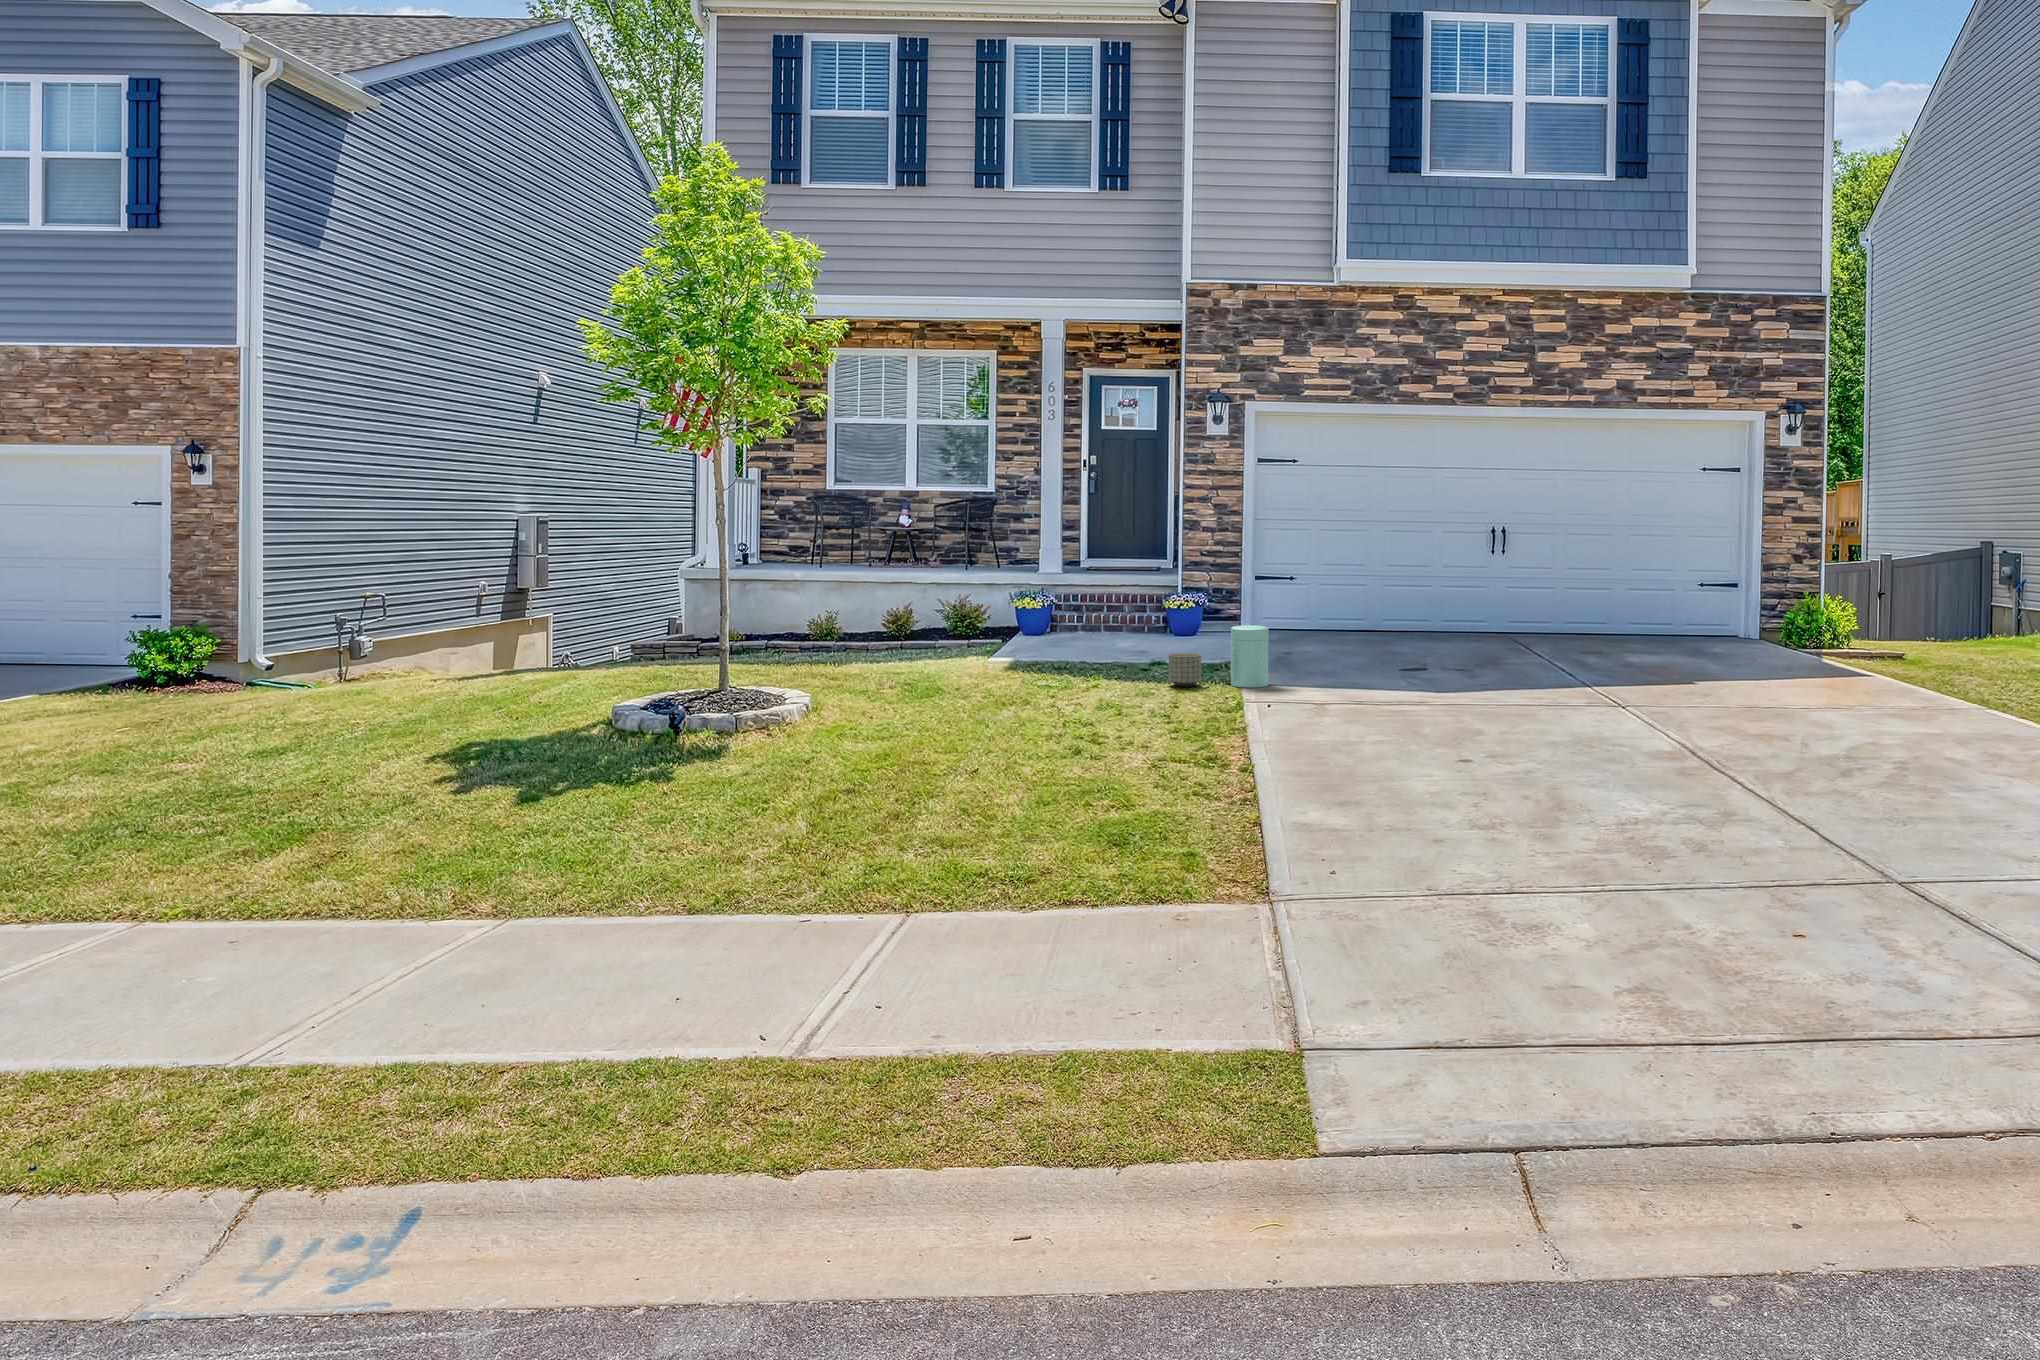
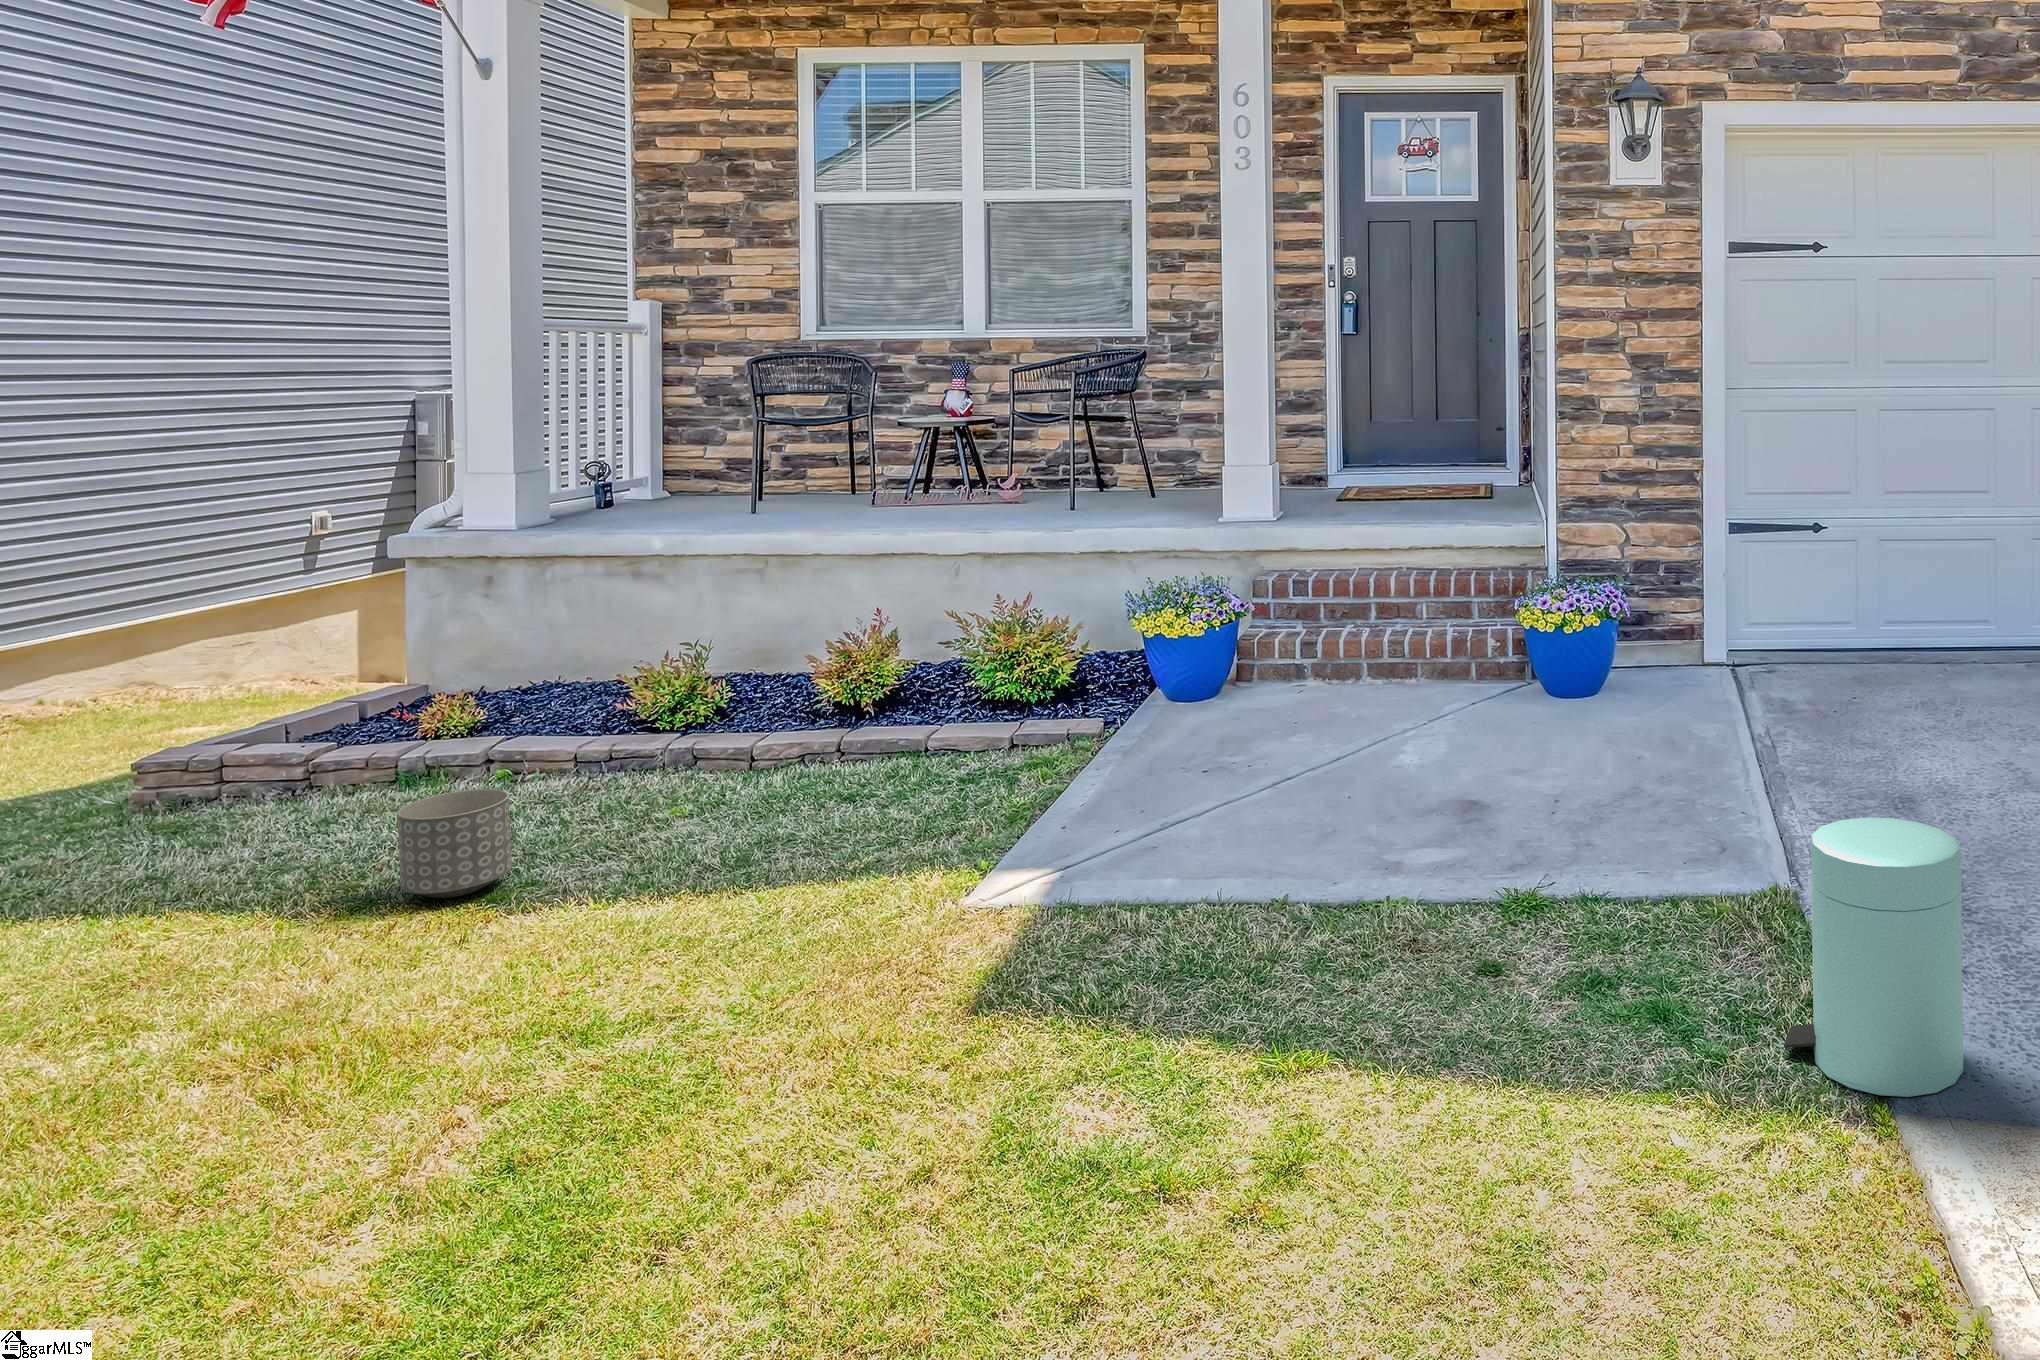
planter: present [1169,653,1201,687] -> present [397,789,512,898]

